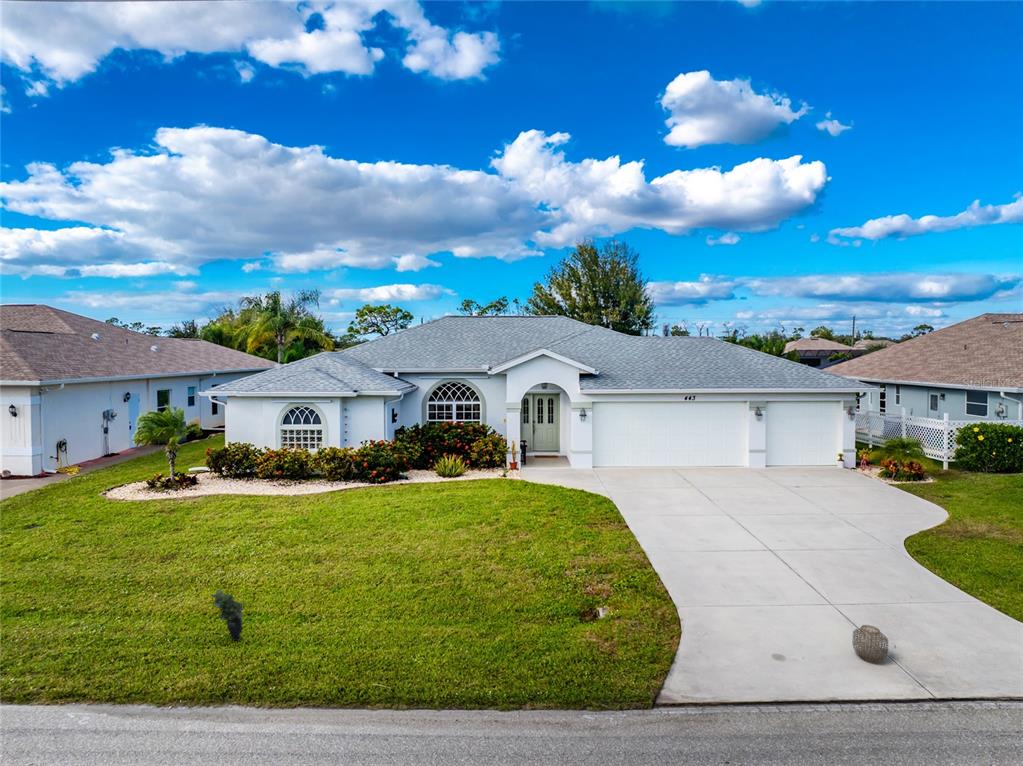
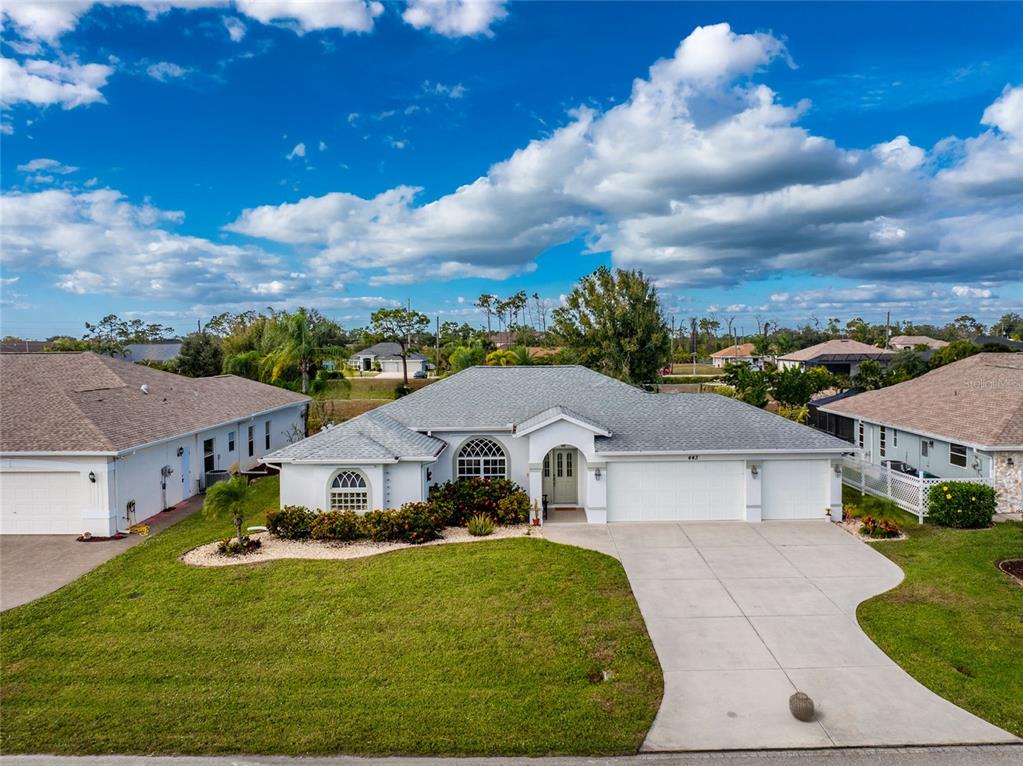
potted plant: present [211,590,244,641] -> none [317,662,342,701]

